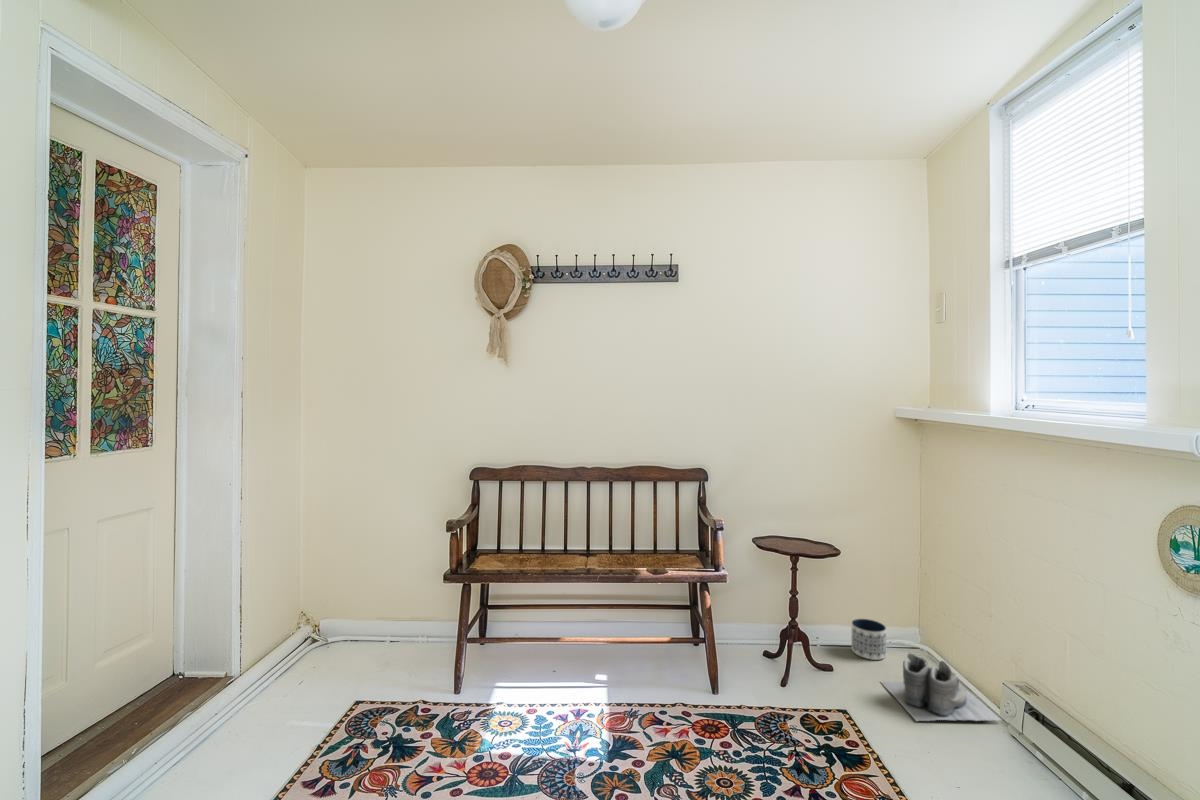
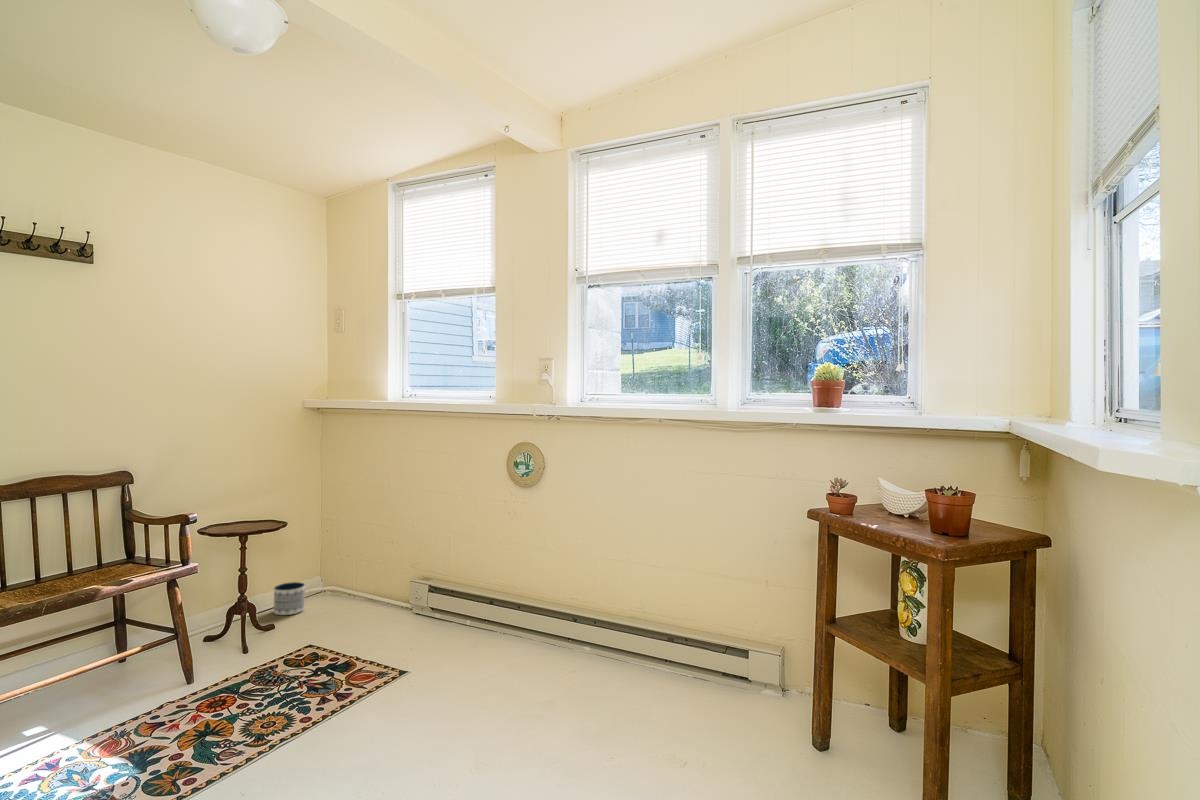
boots: present [881,654,1001,721] -> none [315,584,400,631]

